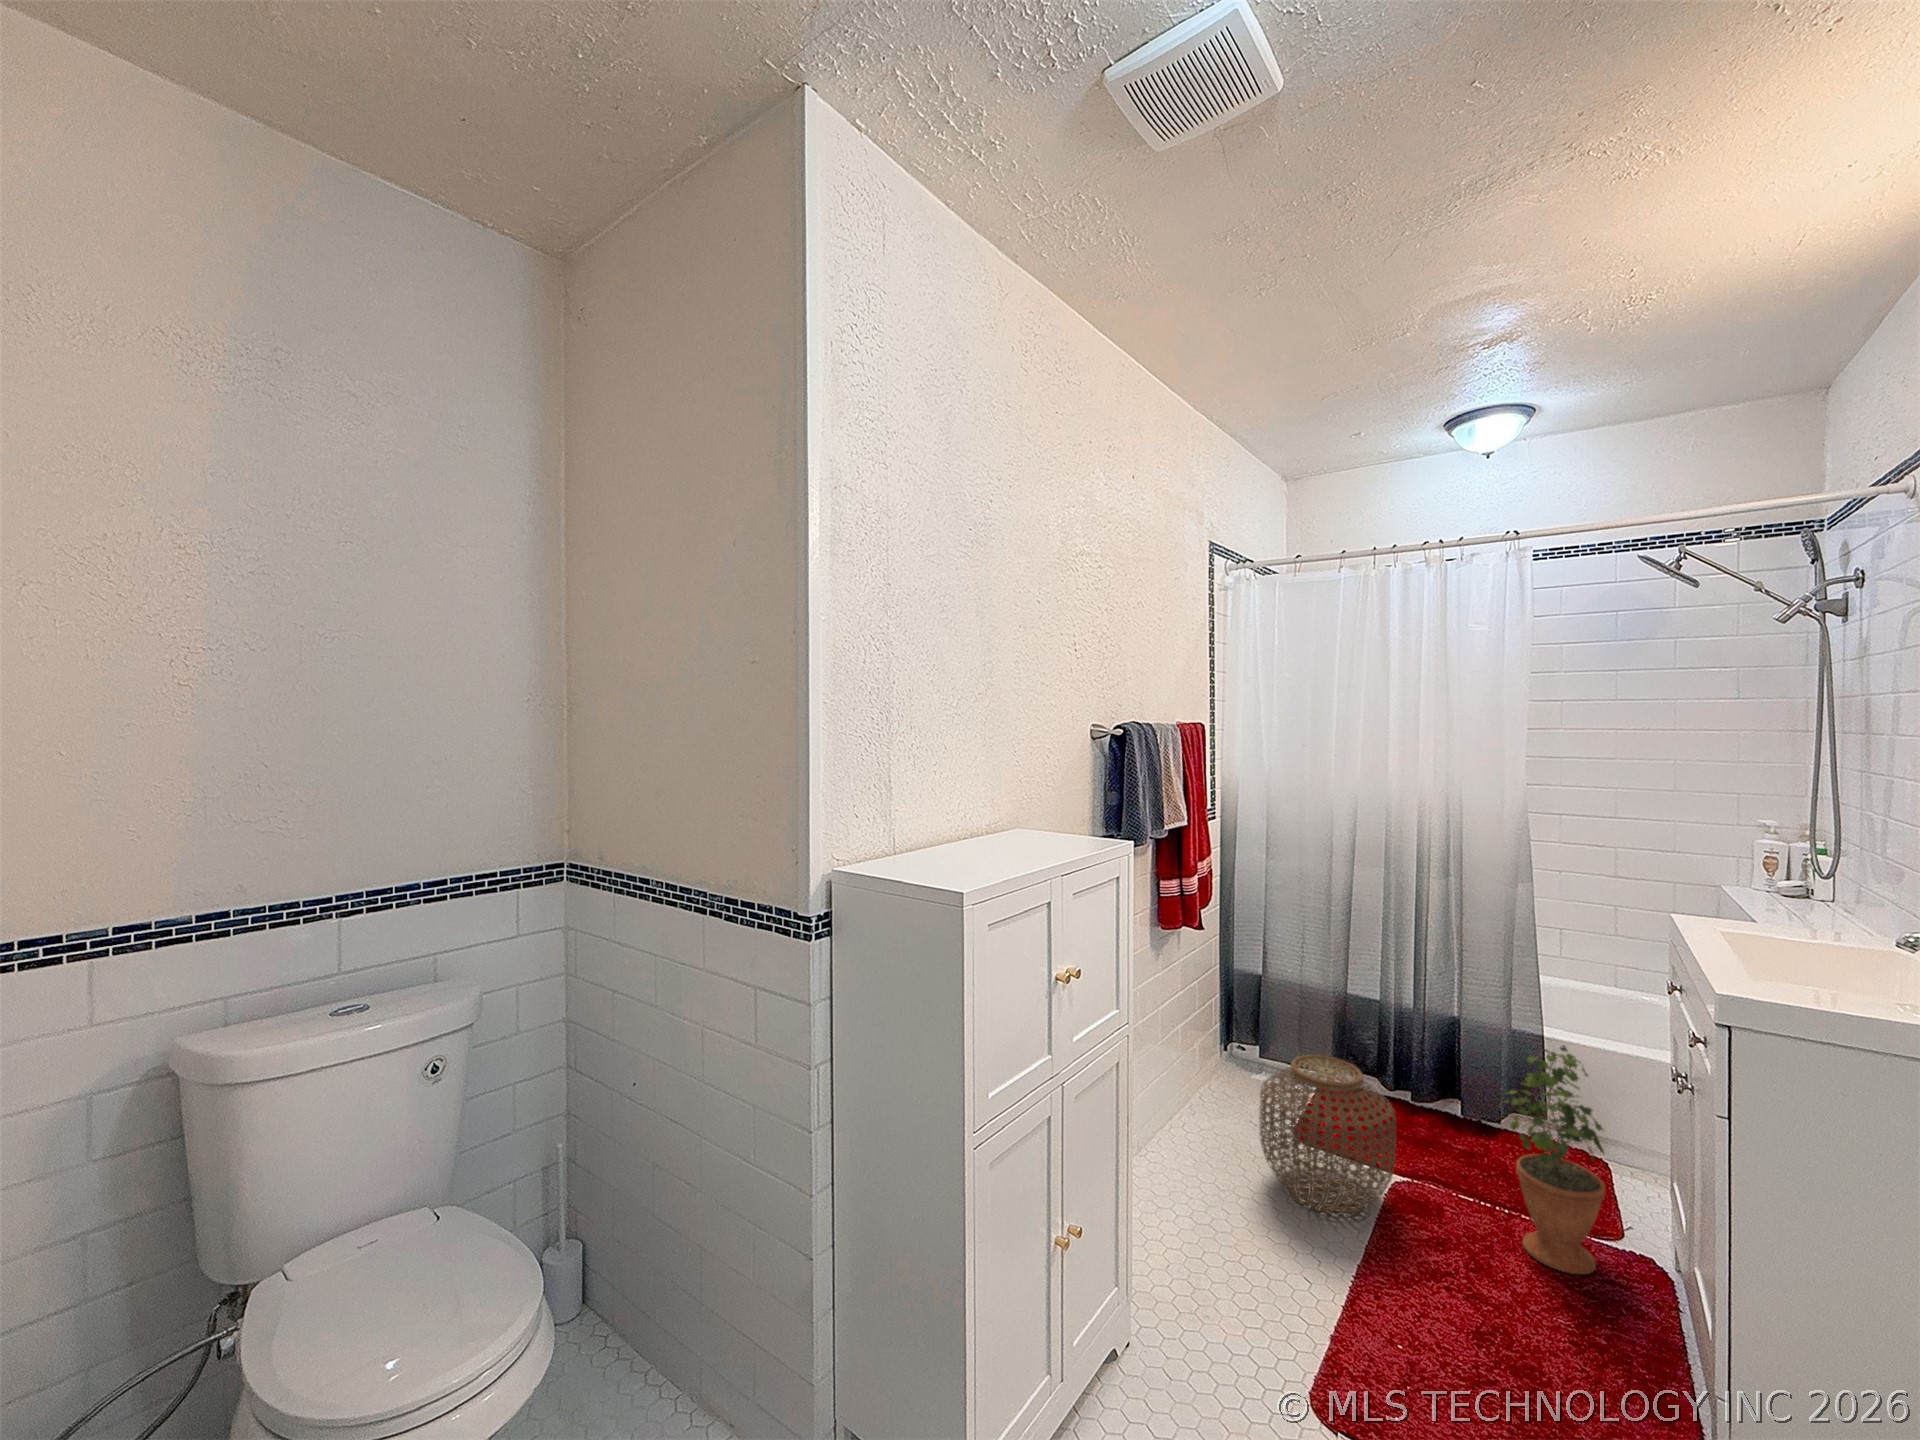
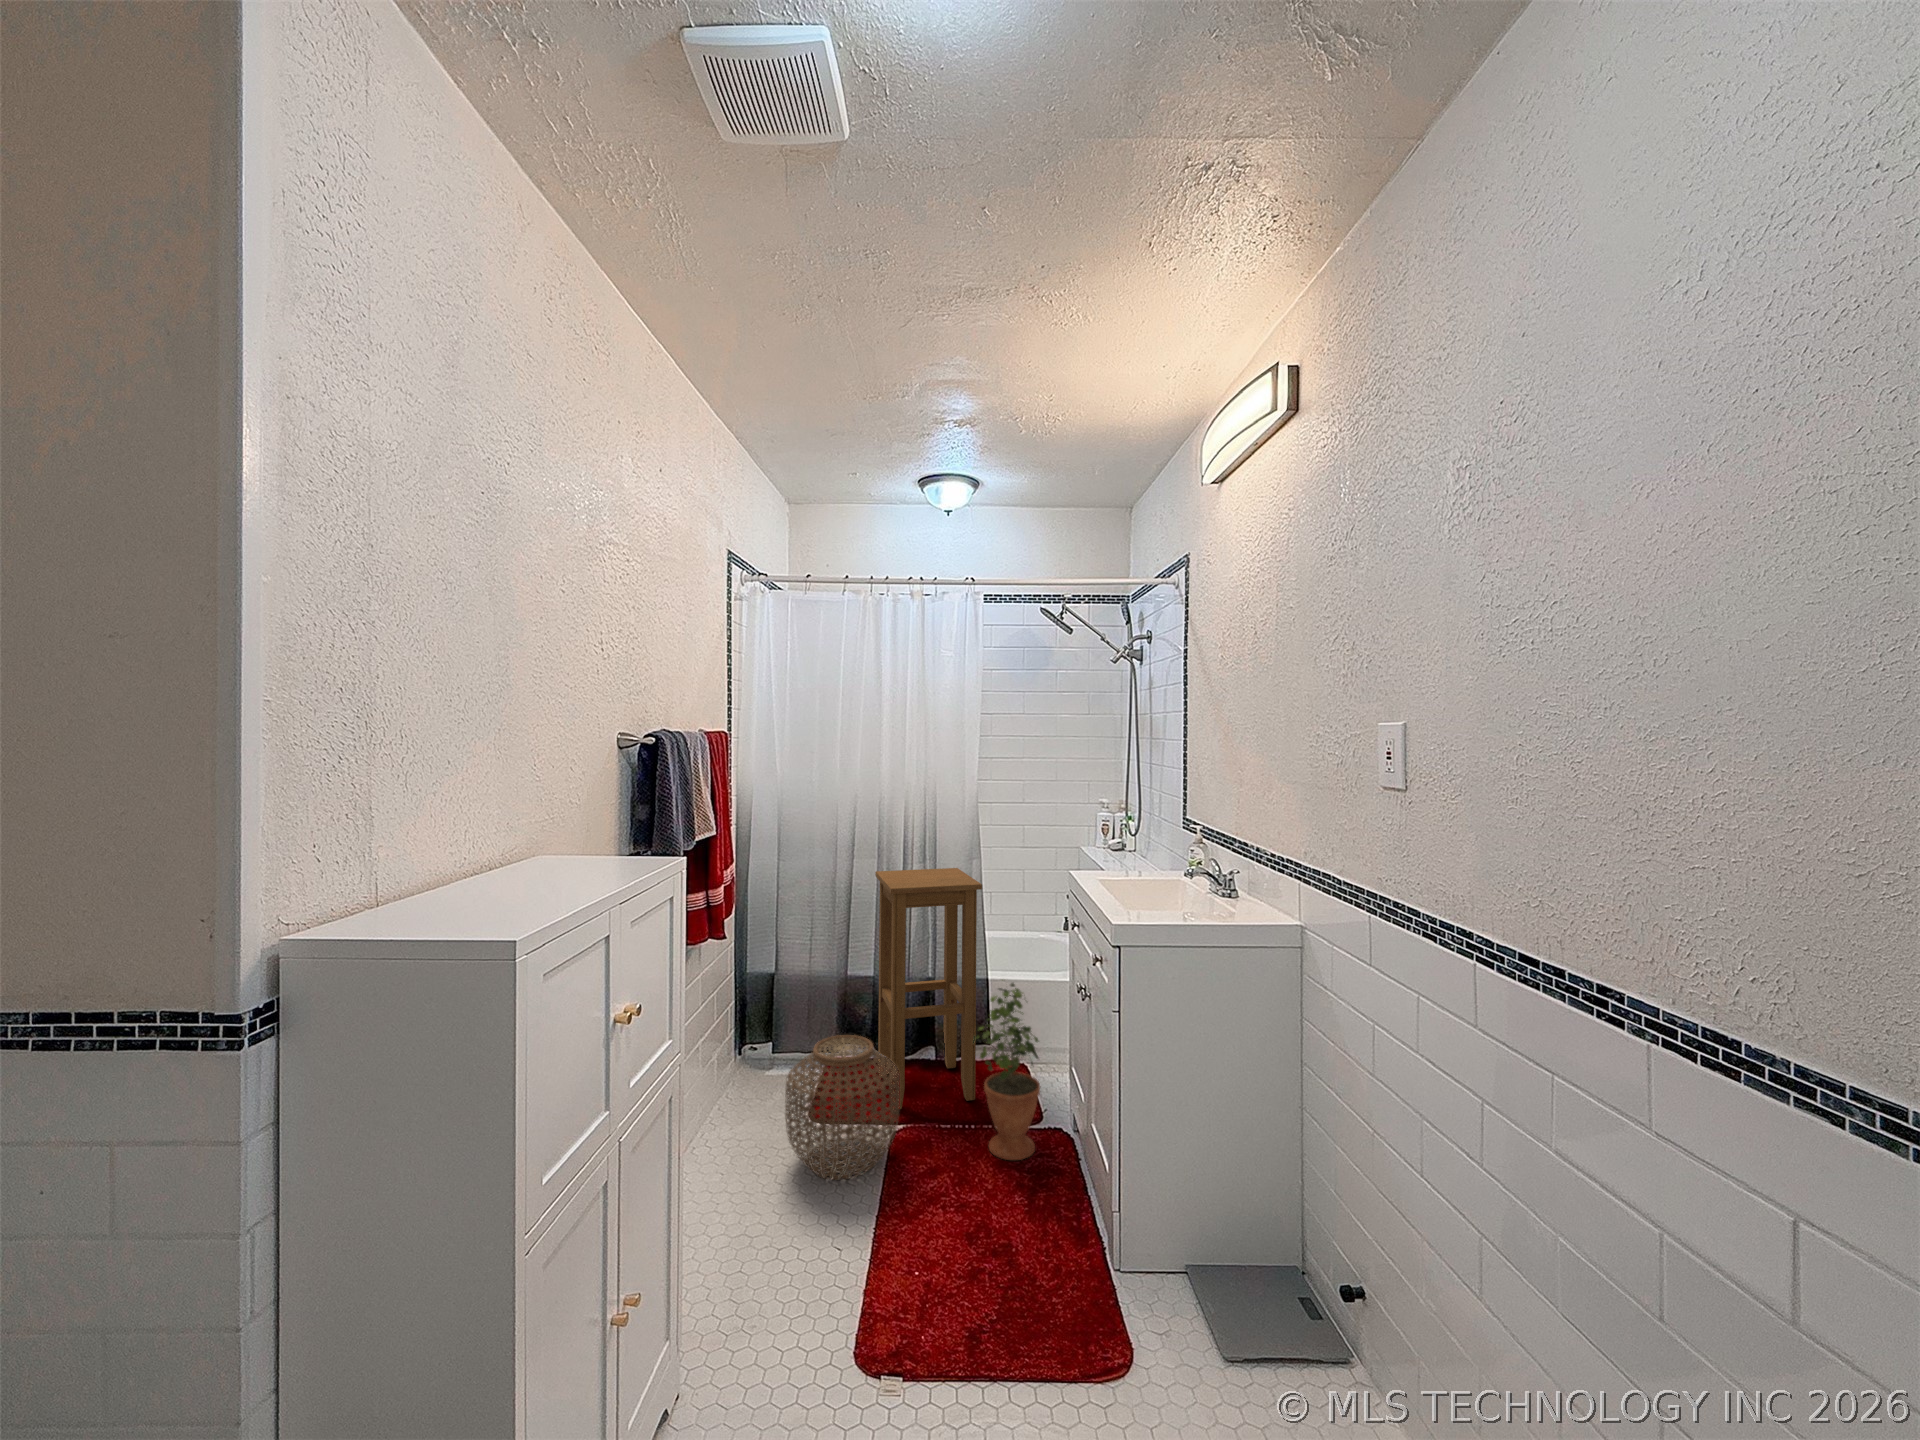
stool: none [1381,883,1524,1180] -> present [875,868,982,1110]

